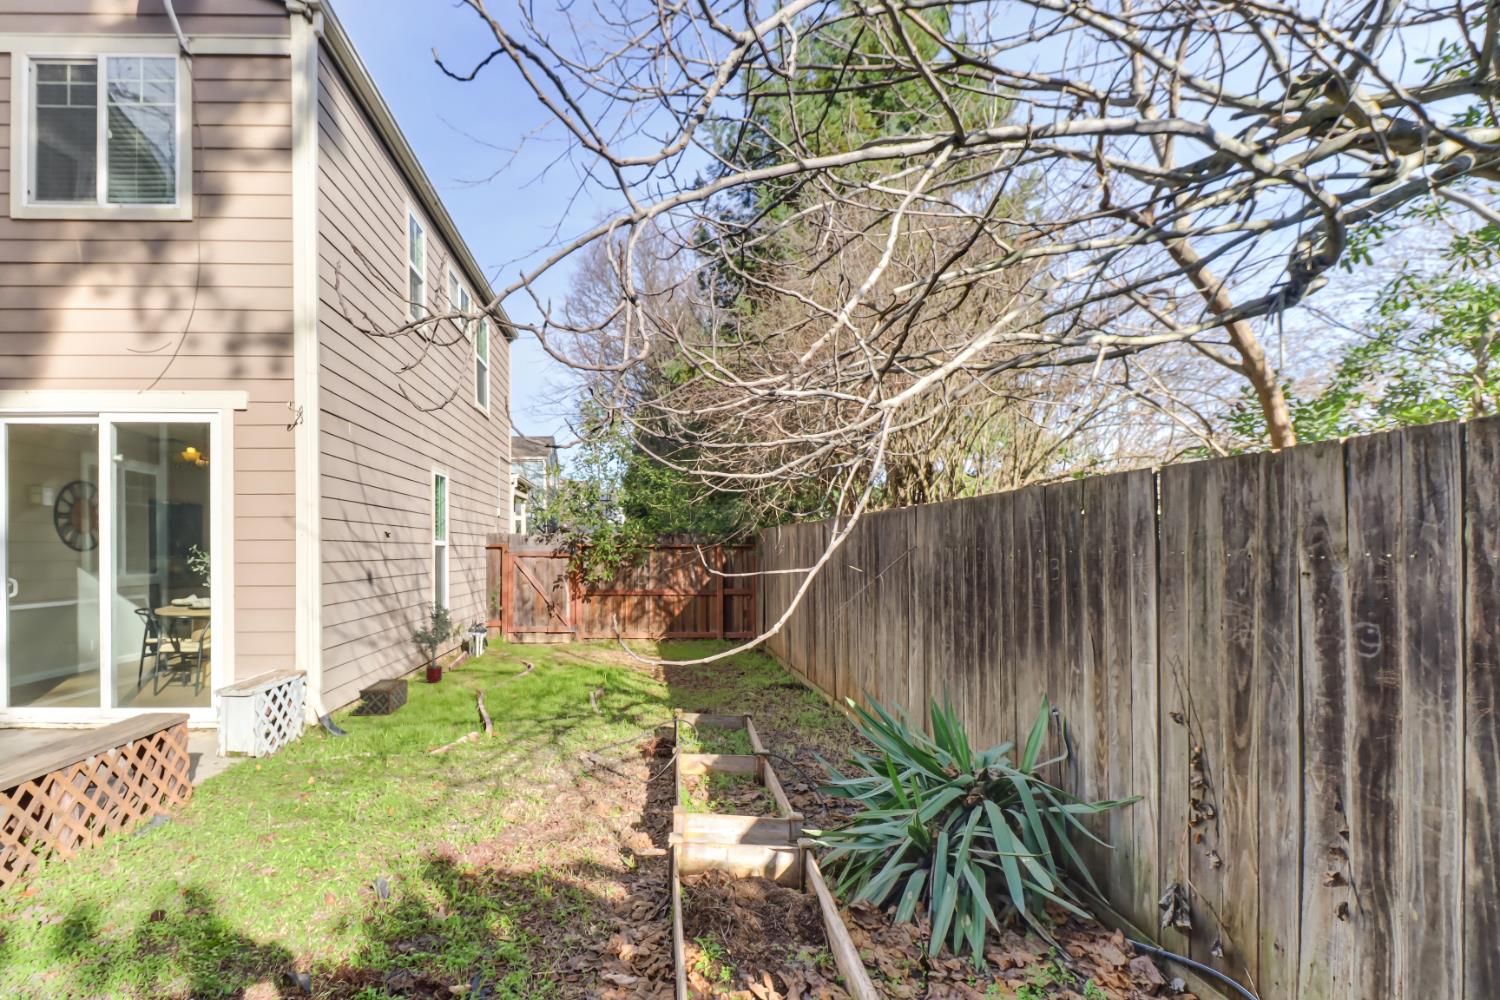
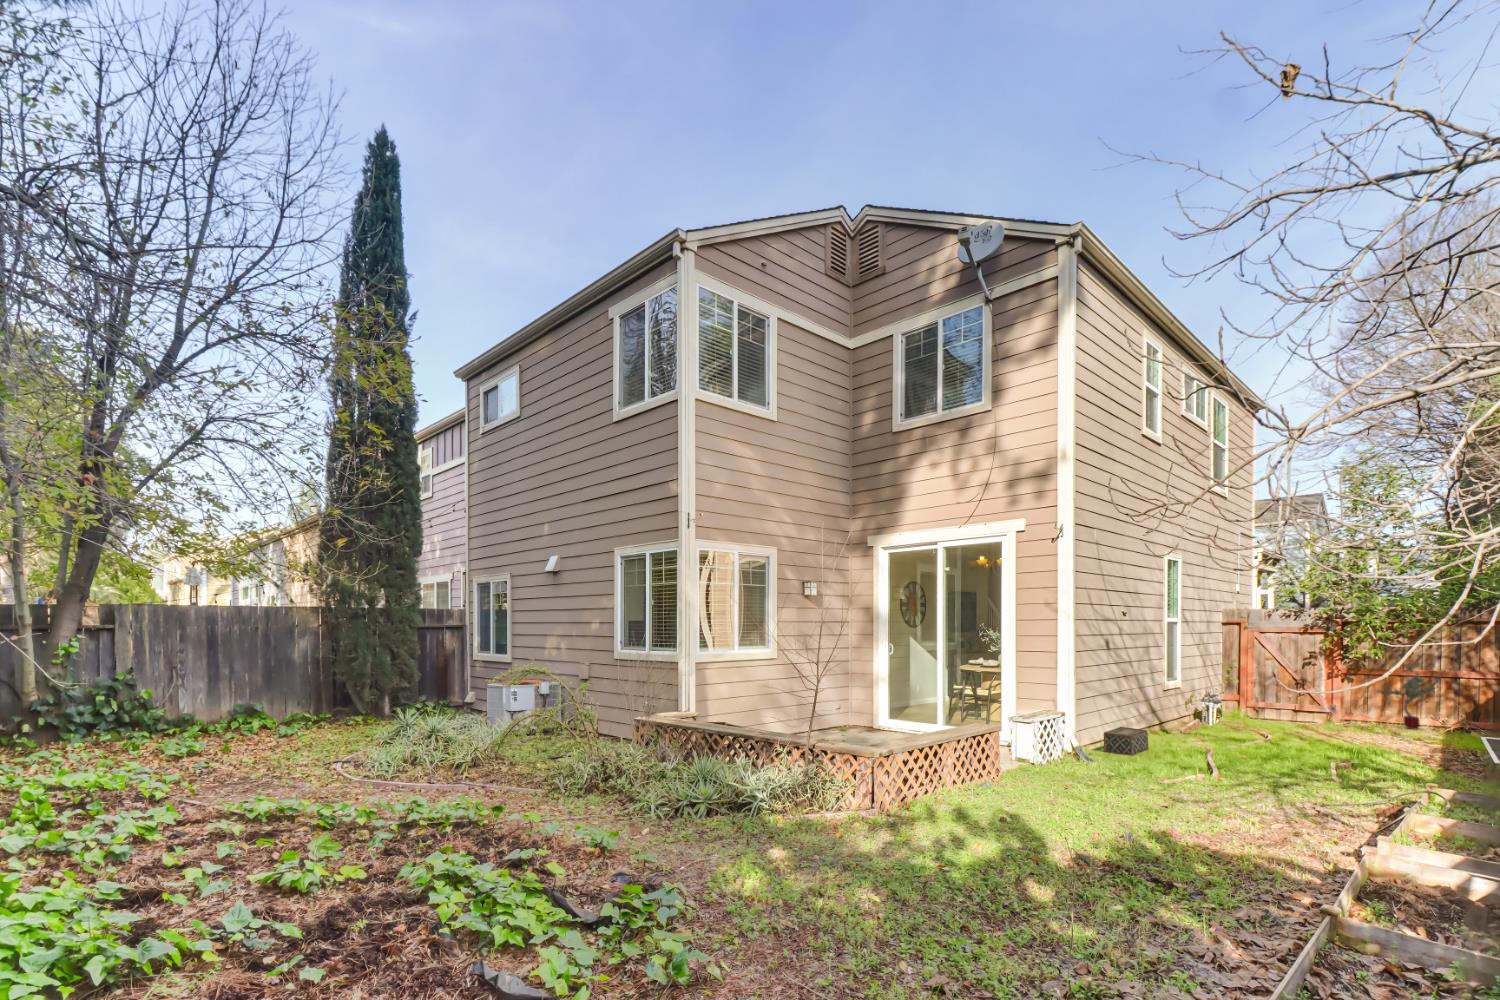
potted tree: present [410,601,453,683] -> present [1378,666,1441,729]

